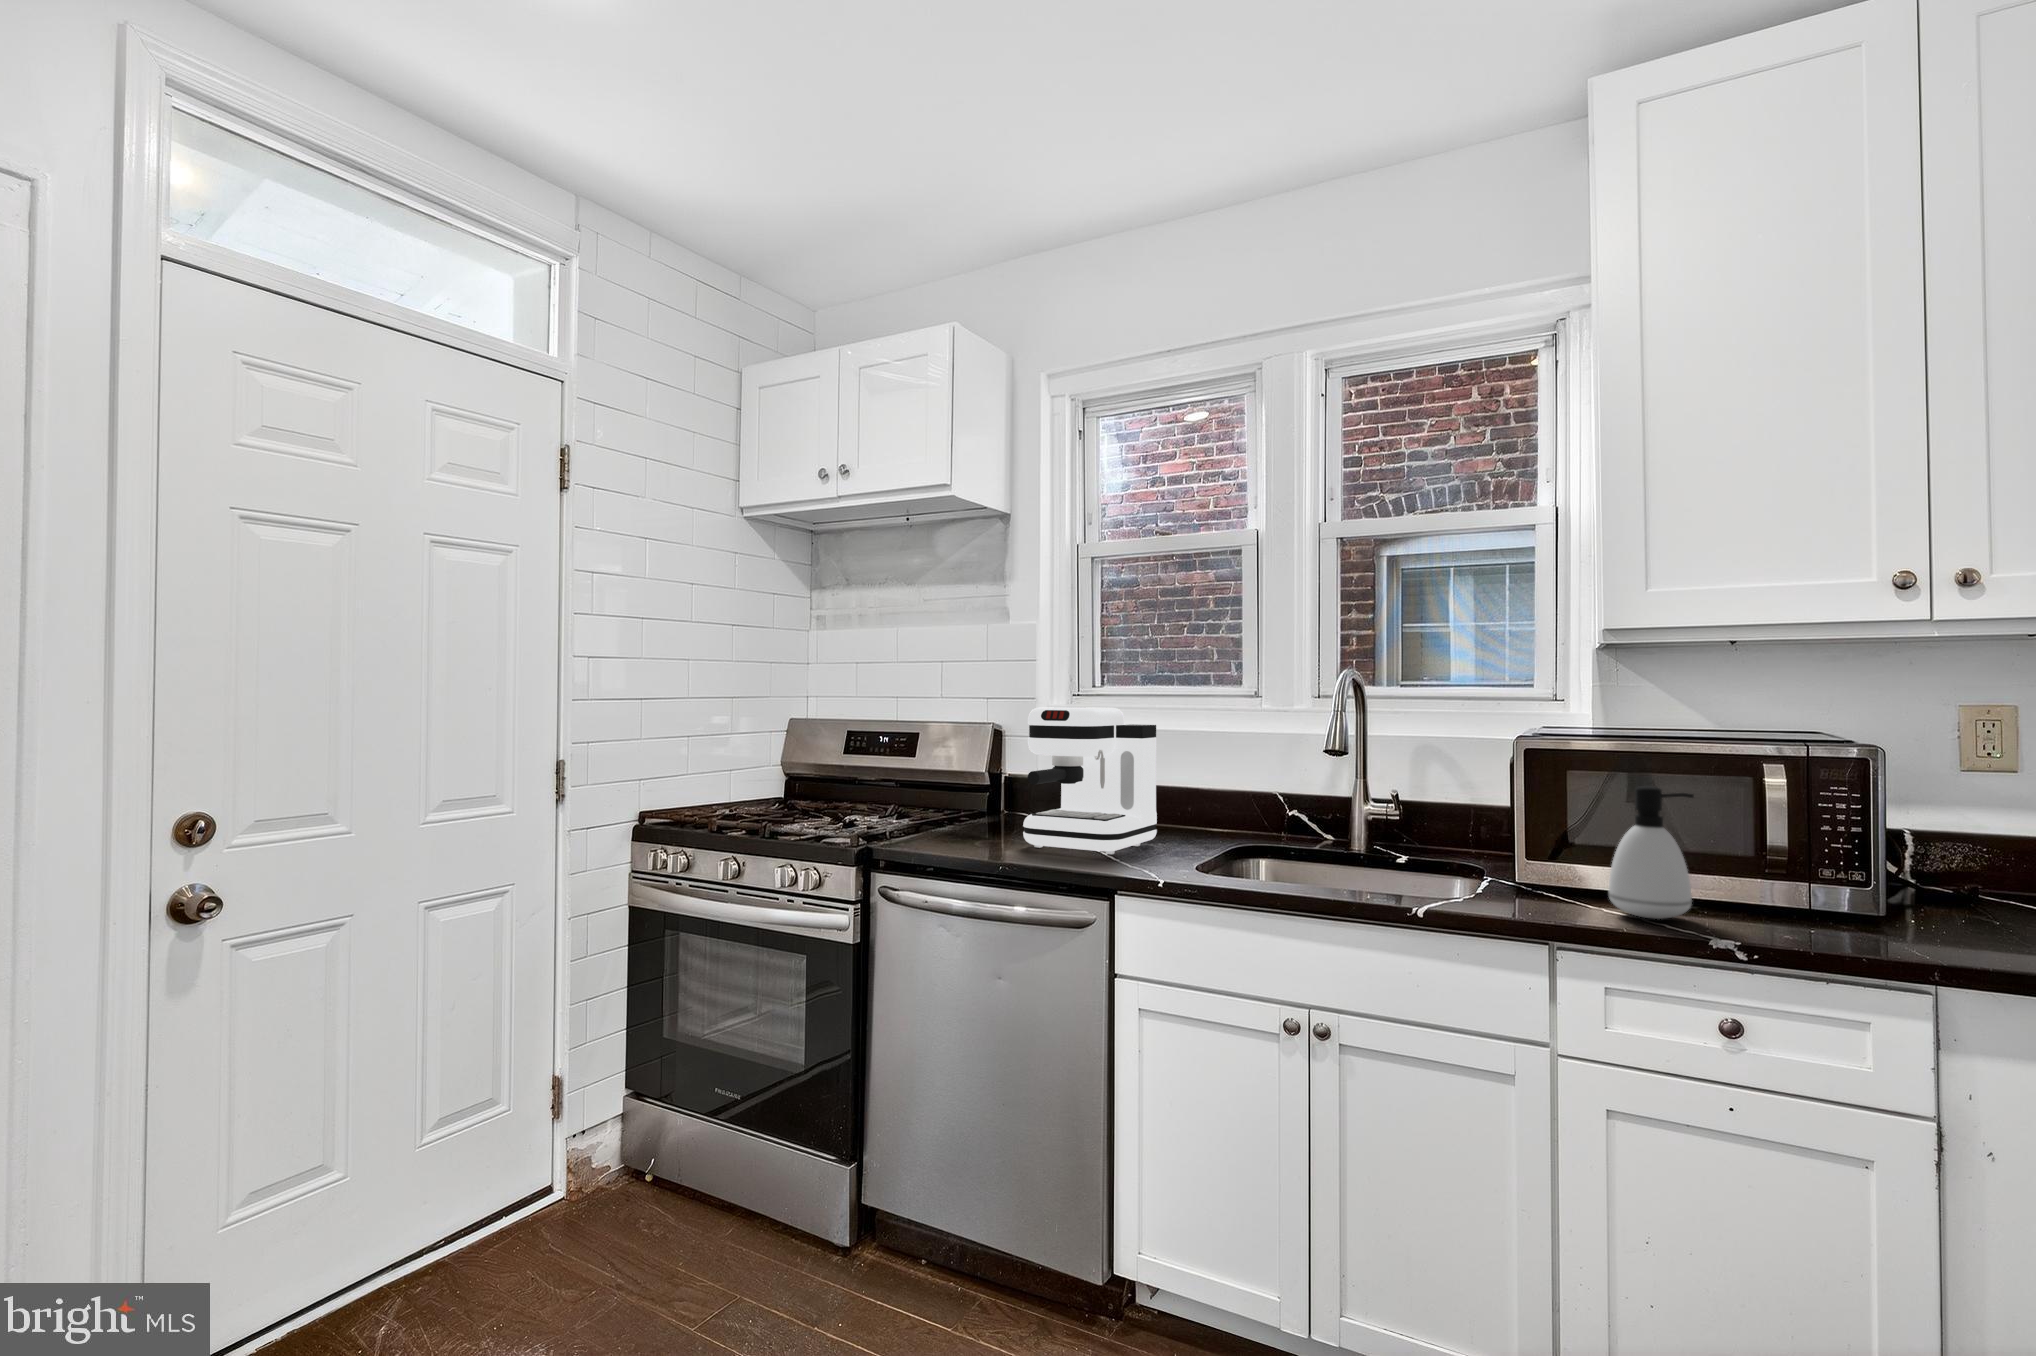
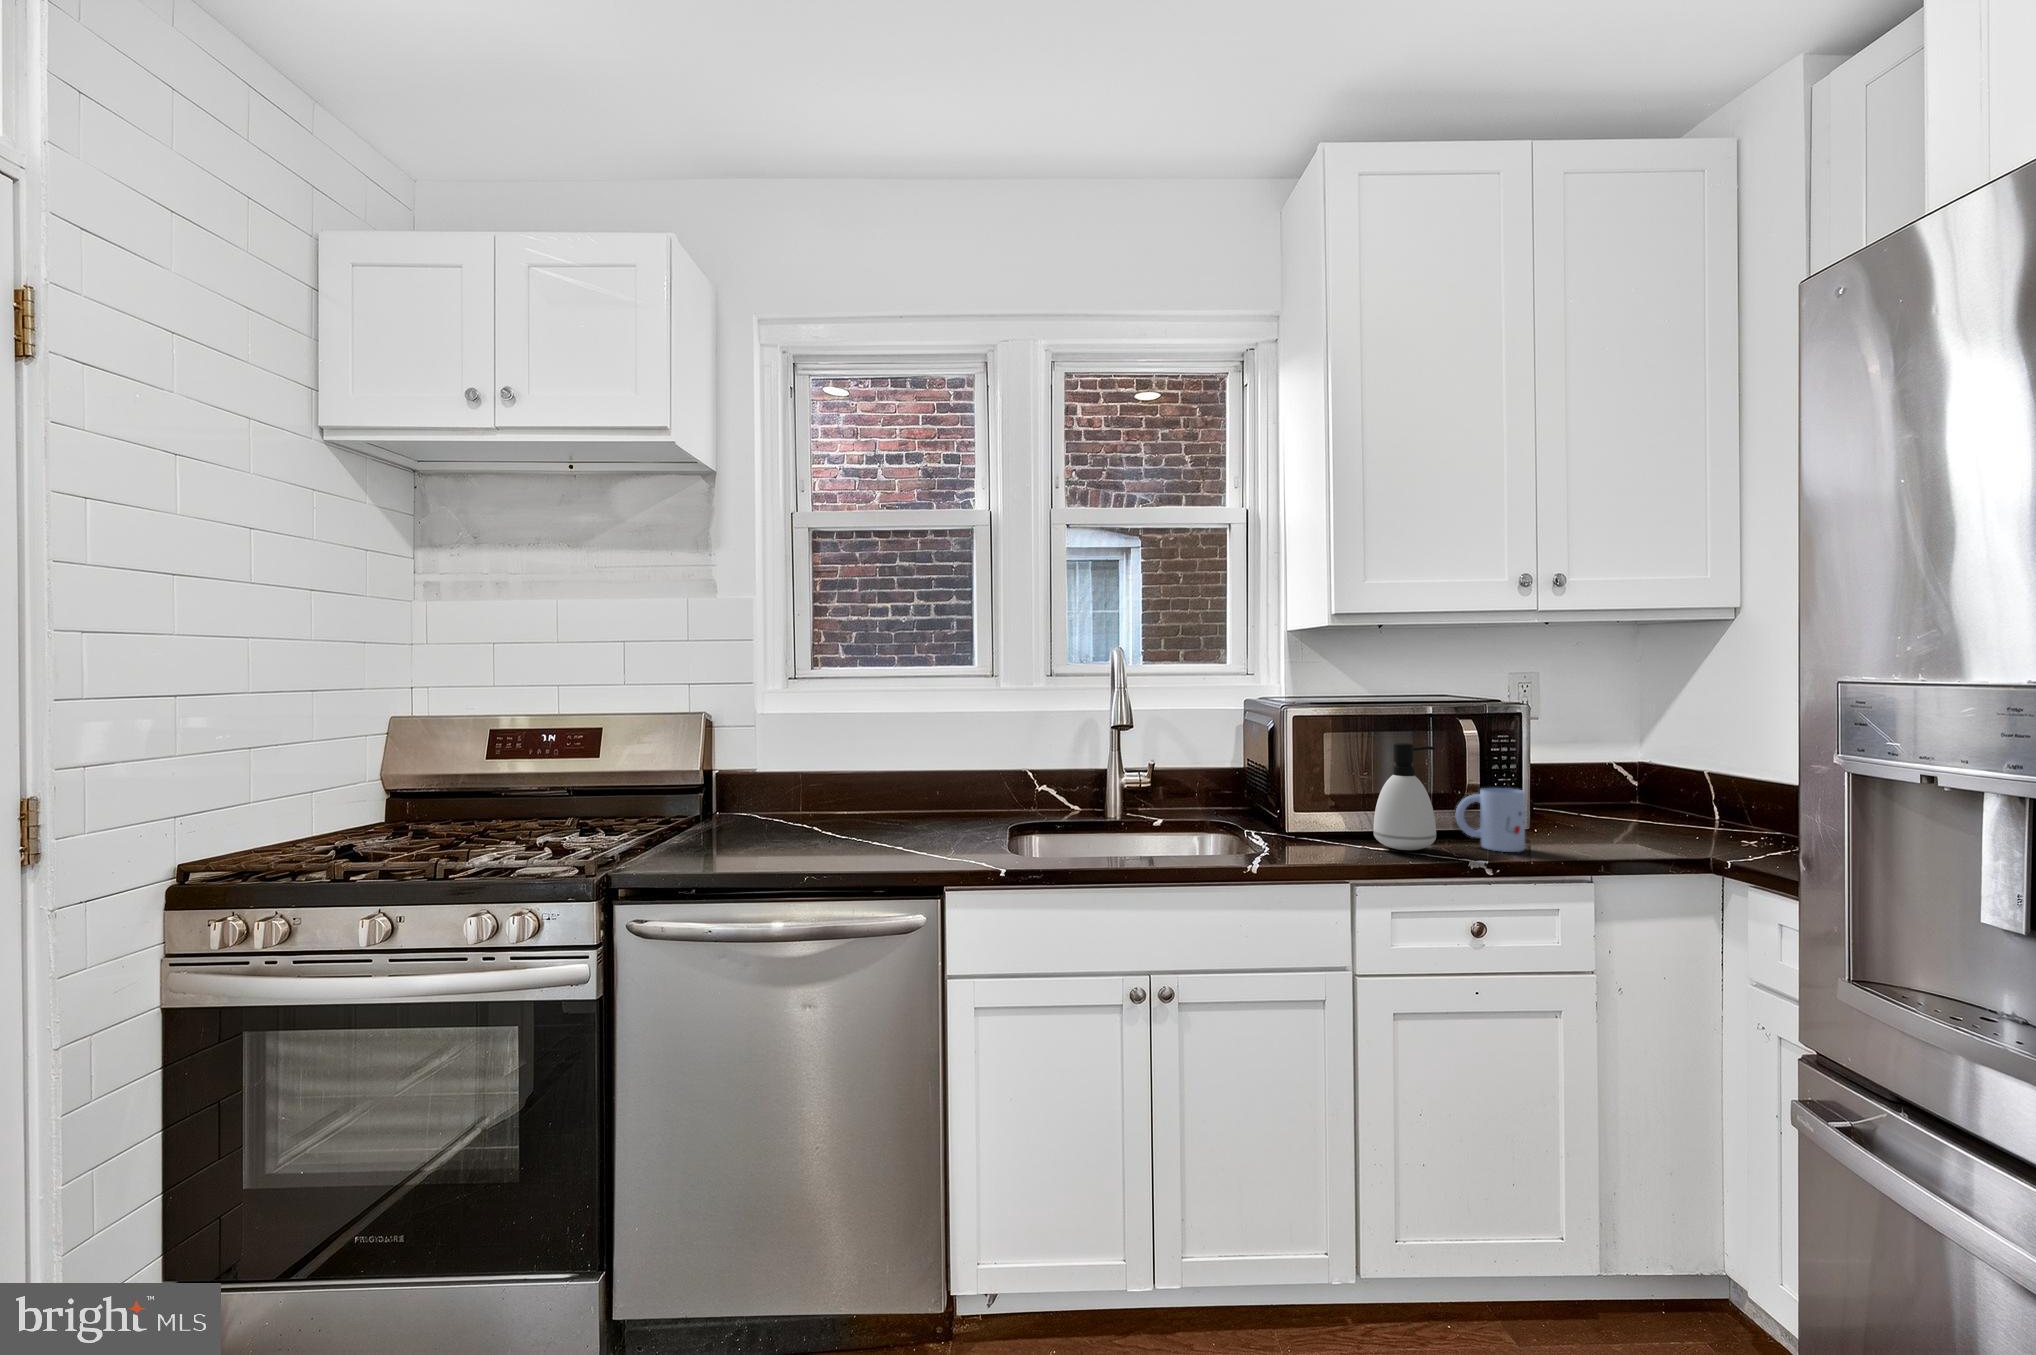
coffee maker: present [1023,707,1157,854] -> none [804,689,933,847]
mug: none [1740,853,1835,938] -> present [1456,788,1525,852]

